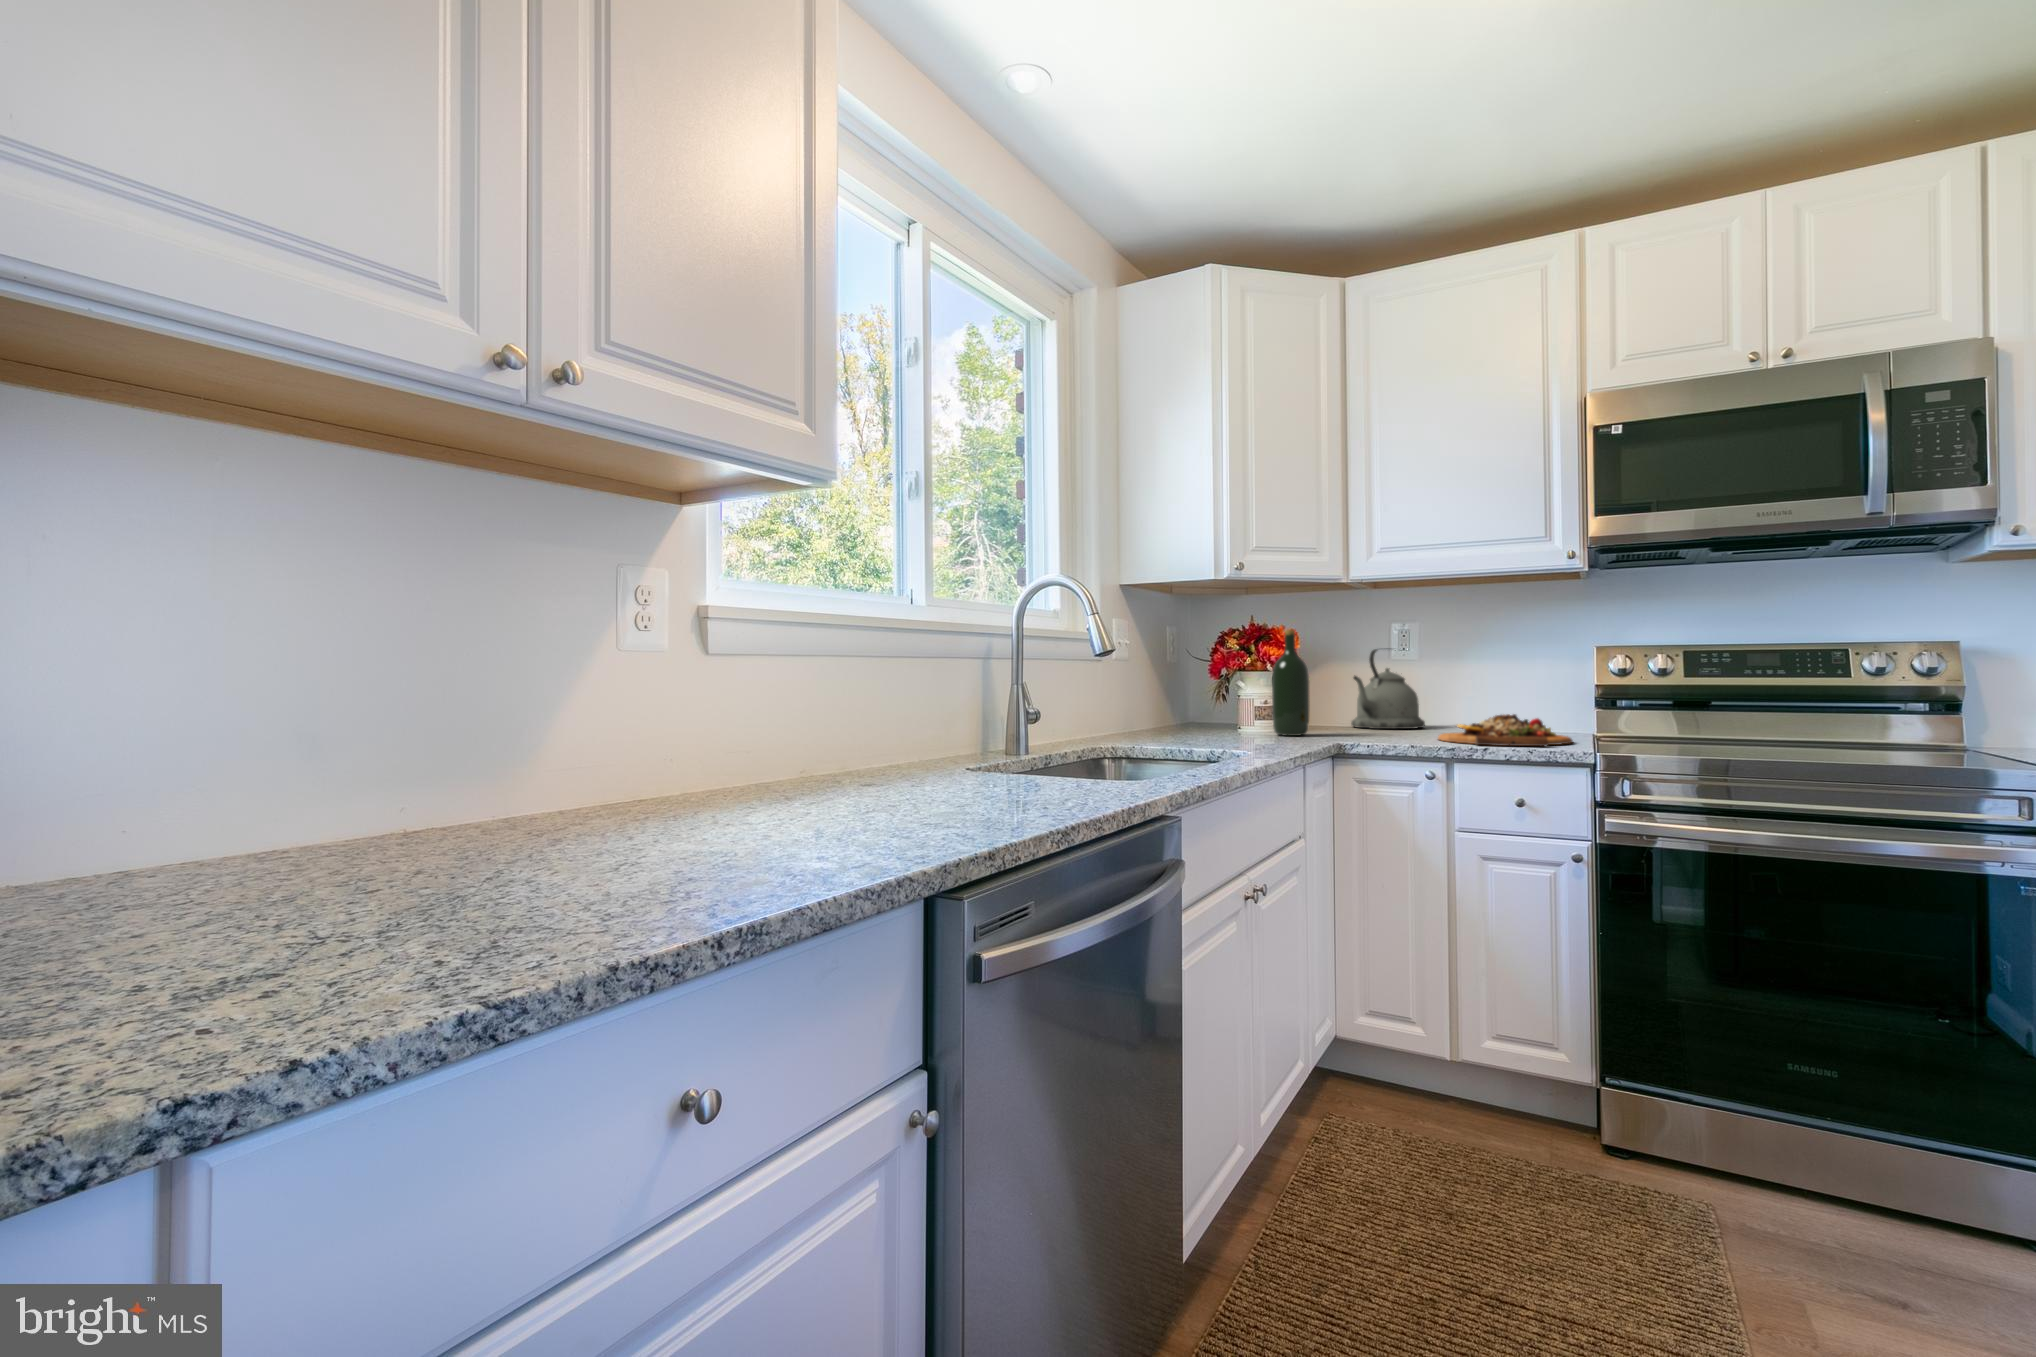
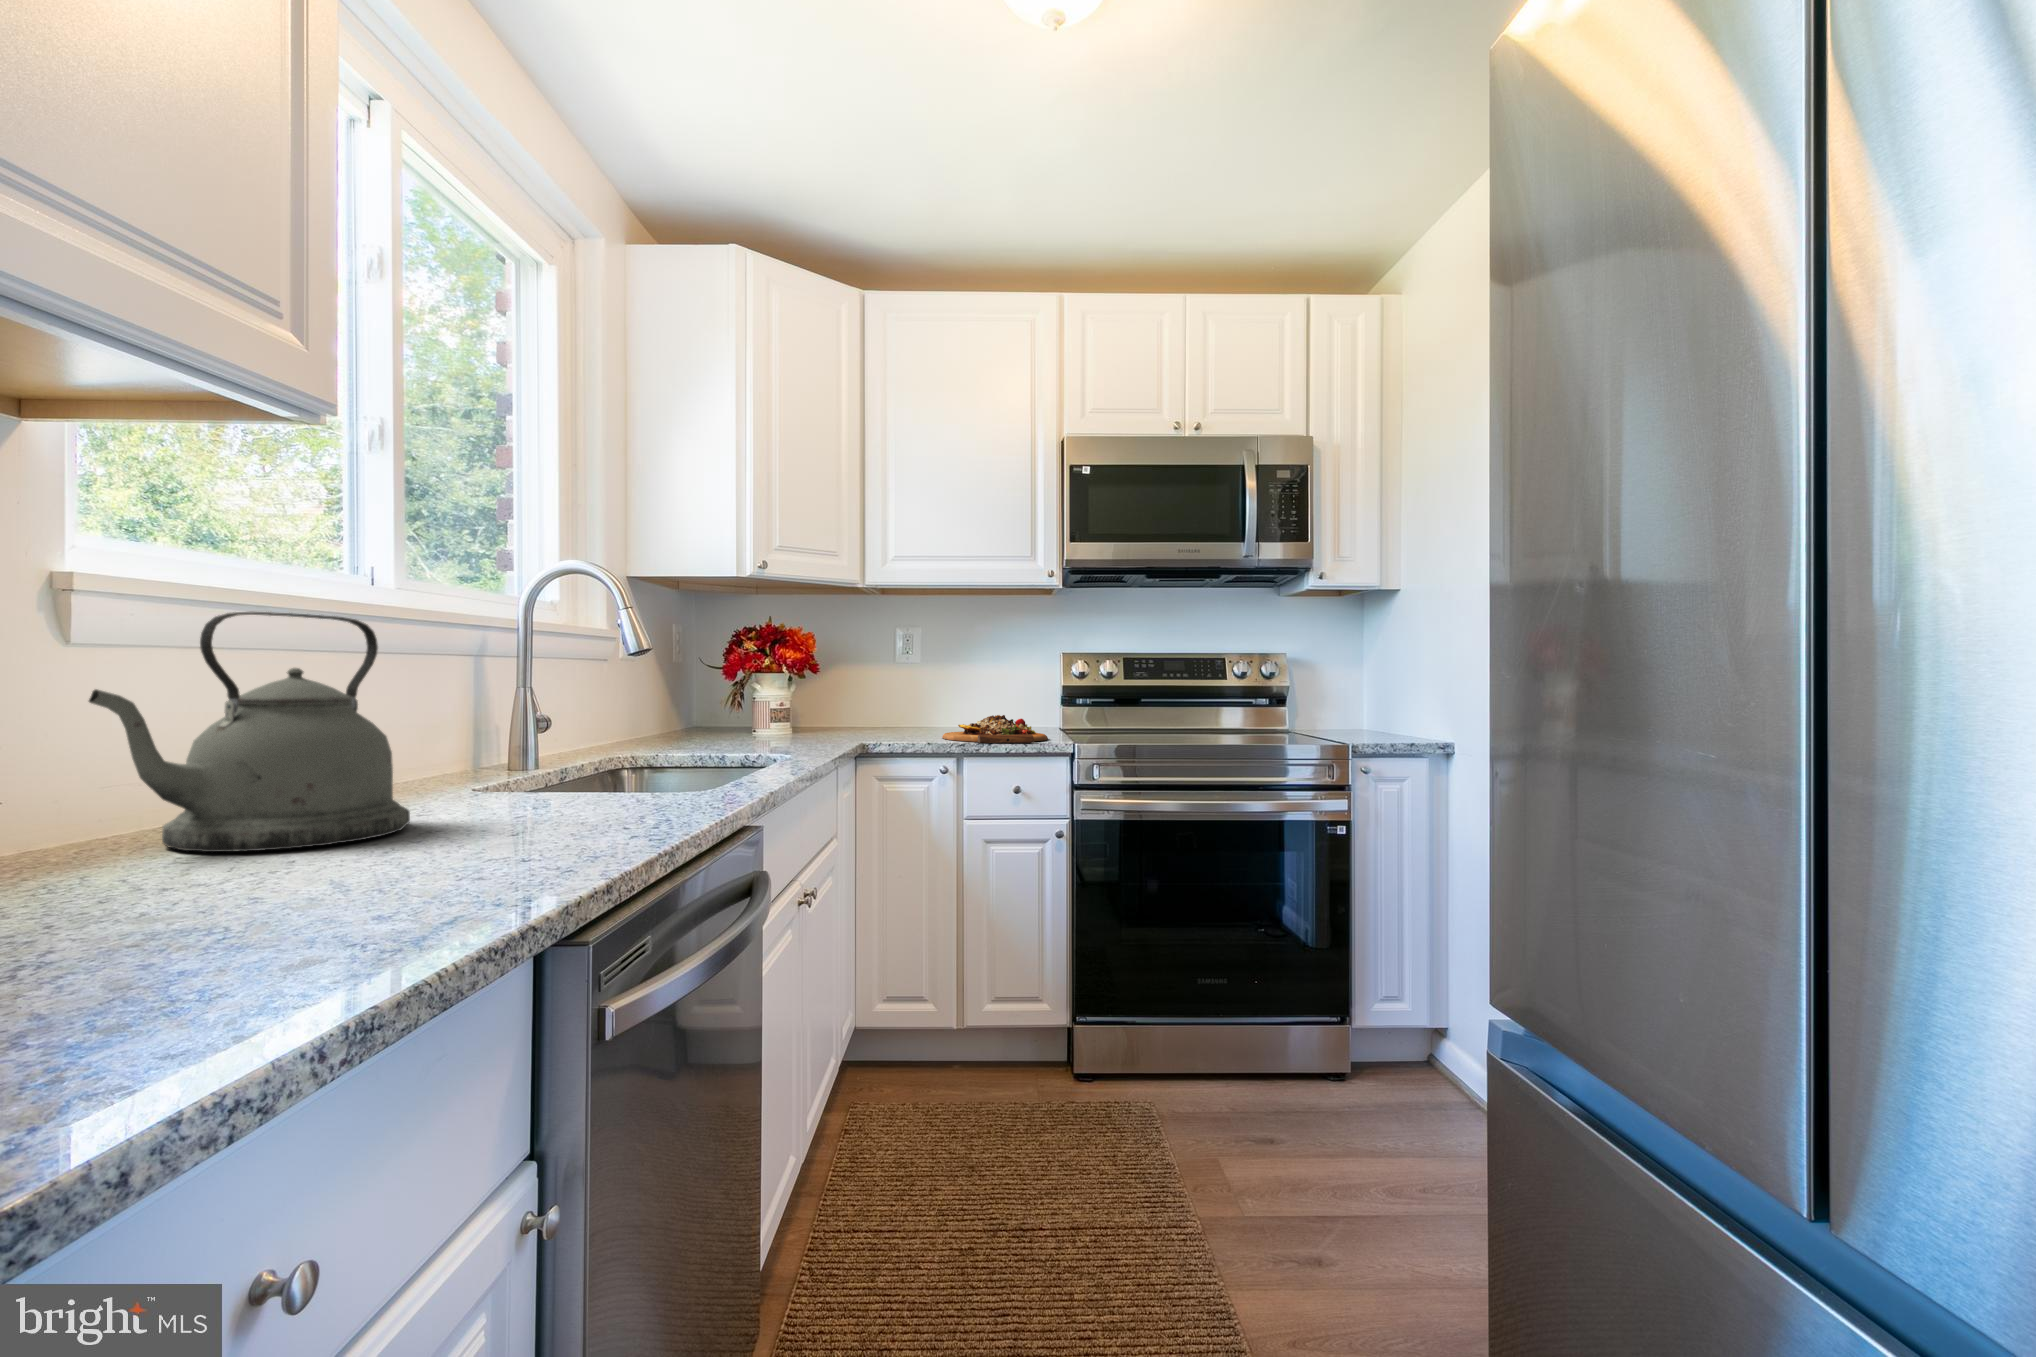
wine bottle: present [1272,630,1309,736] -> none [793,633,829,737]
kettle: present [1351,649,1425,729] -> present [89,612,410,852]

